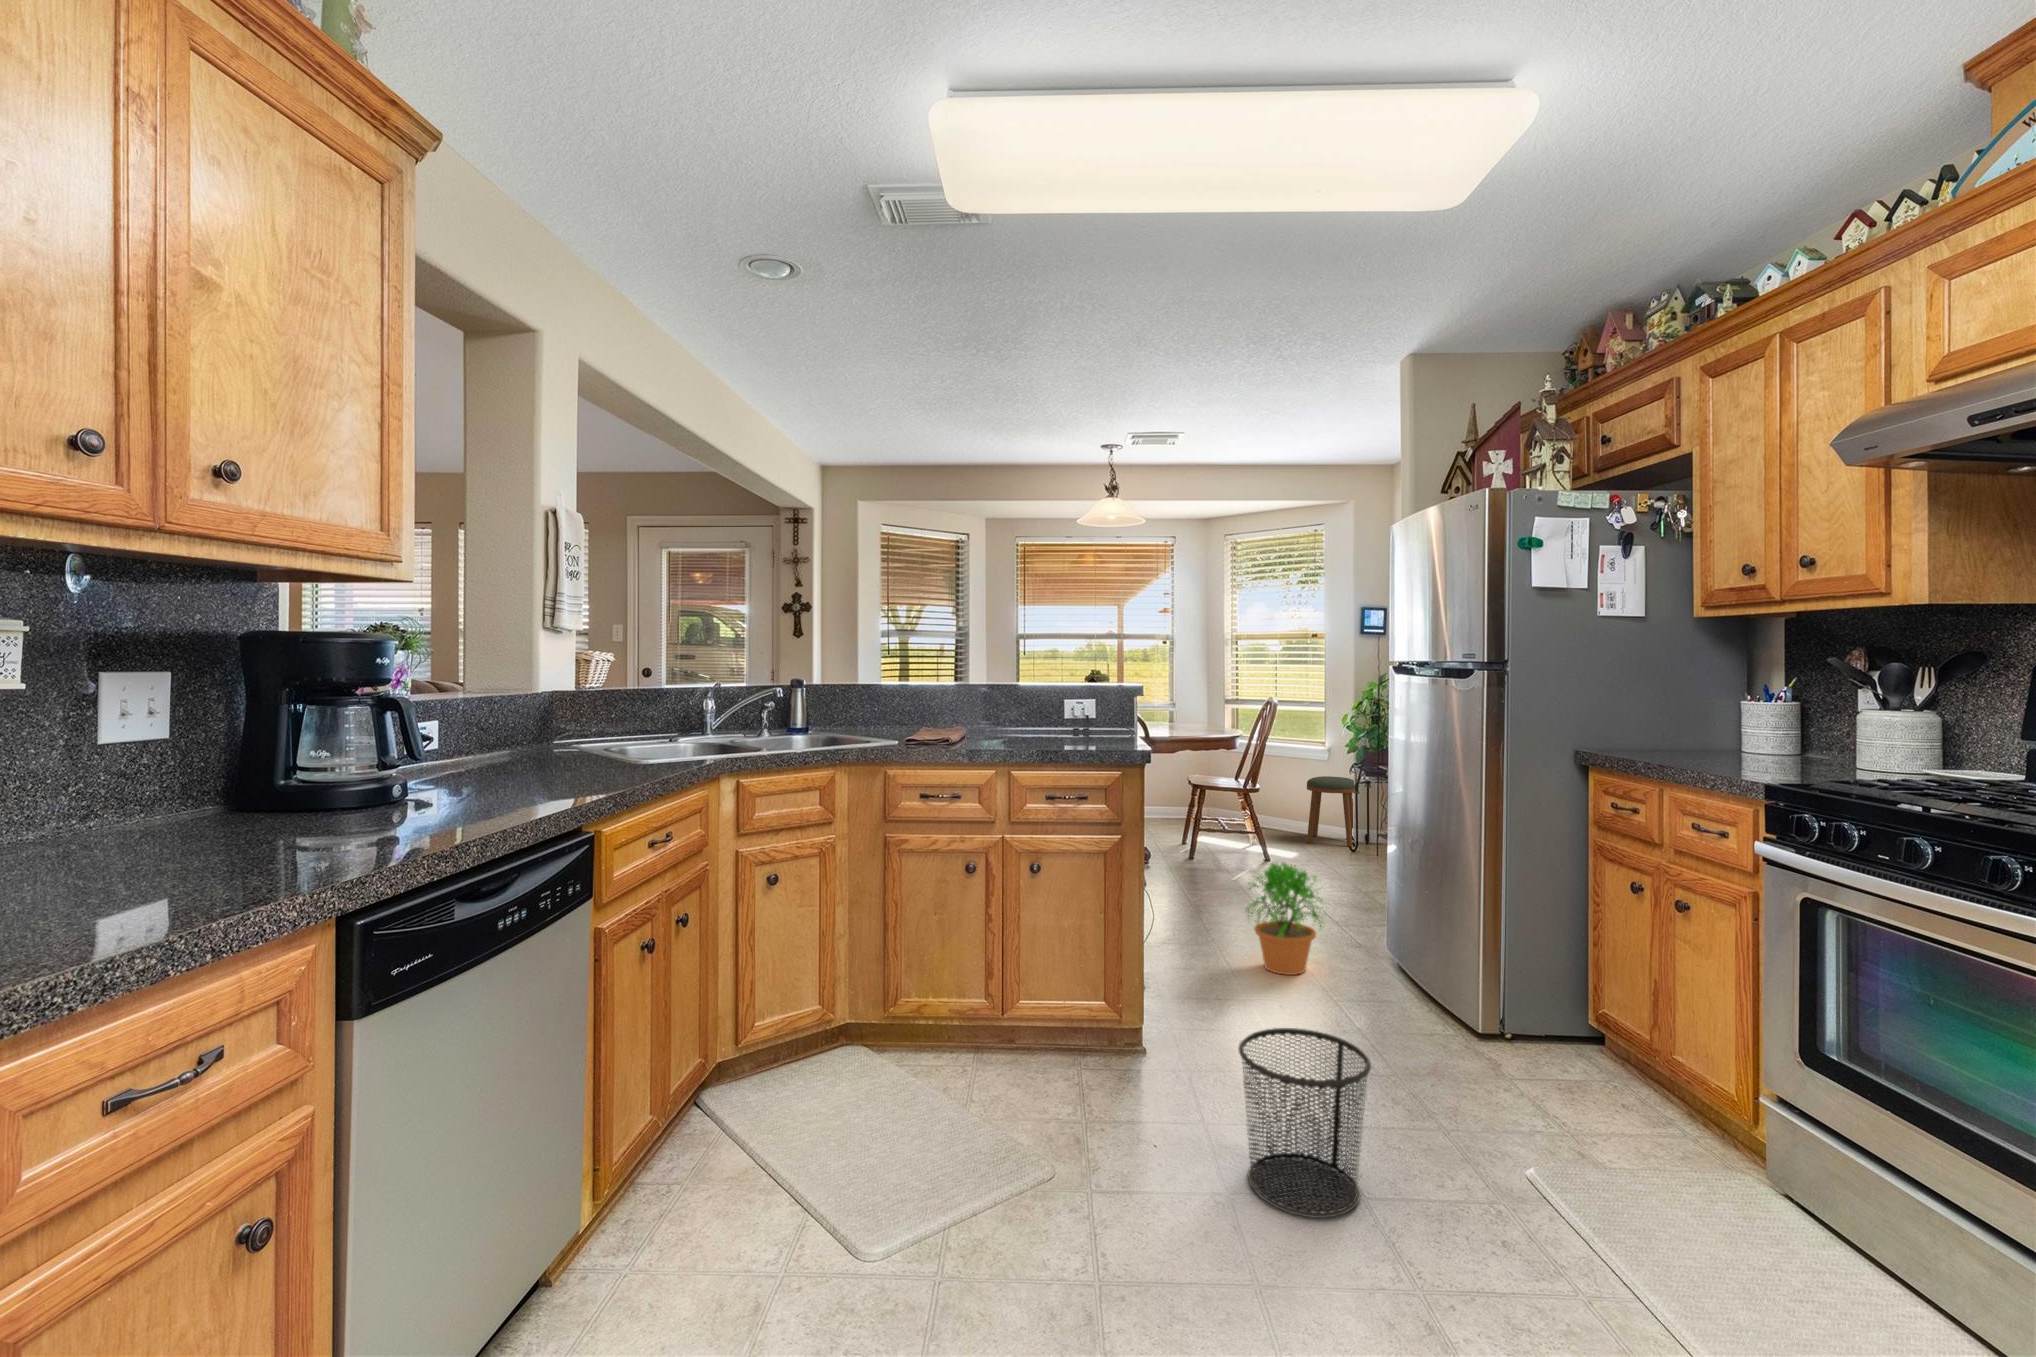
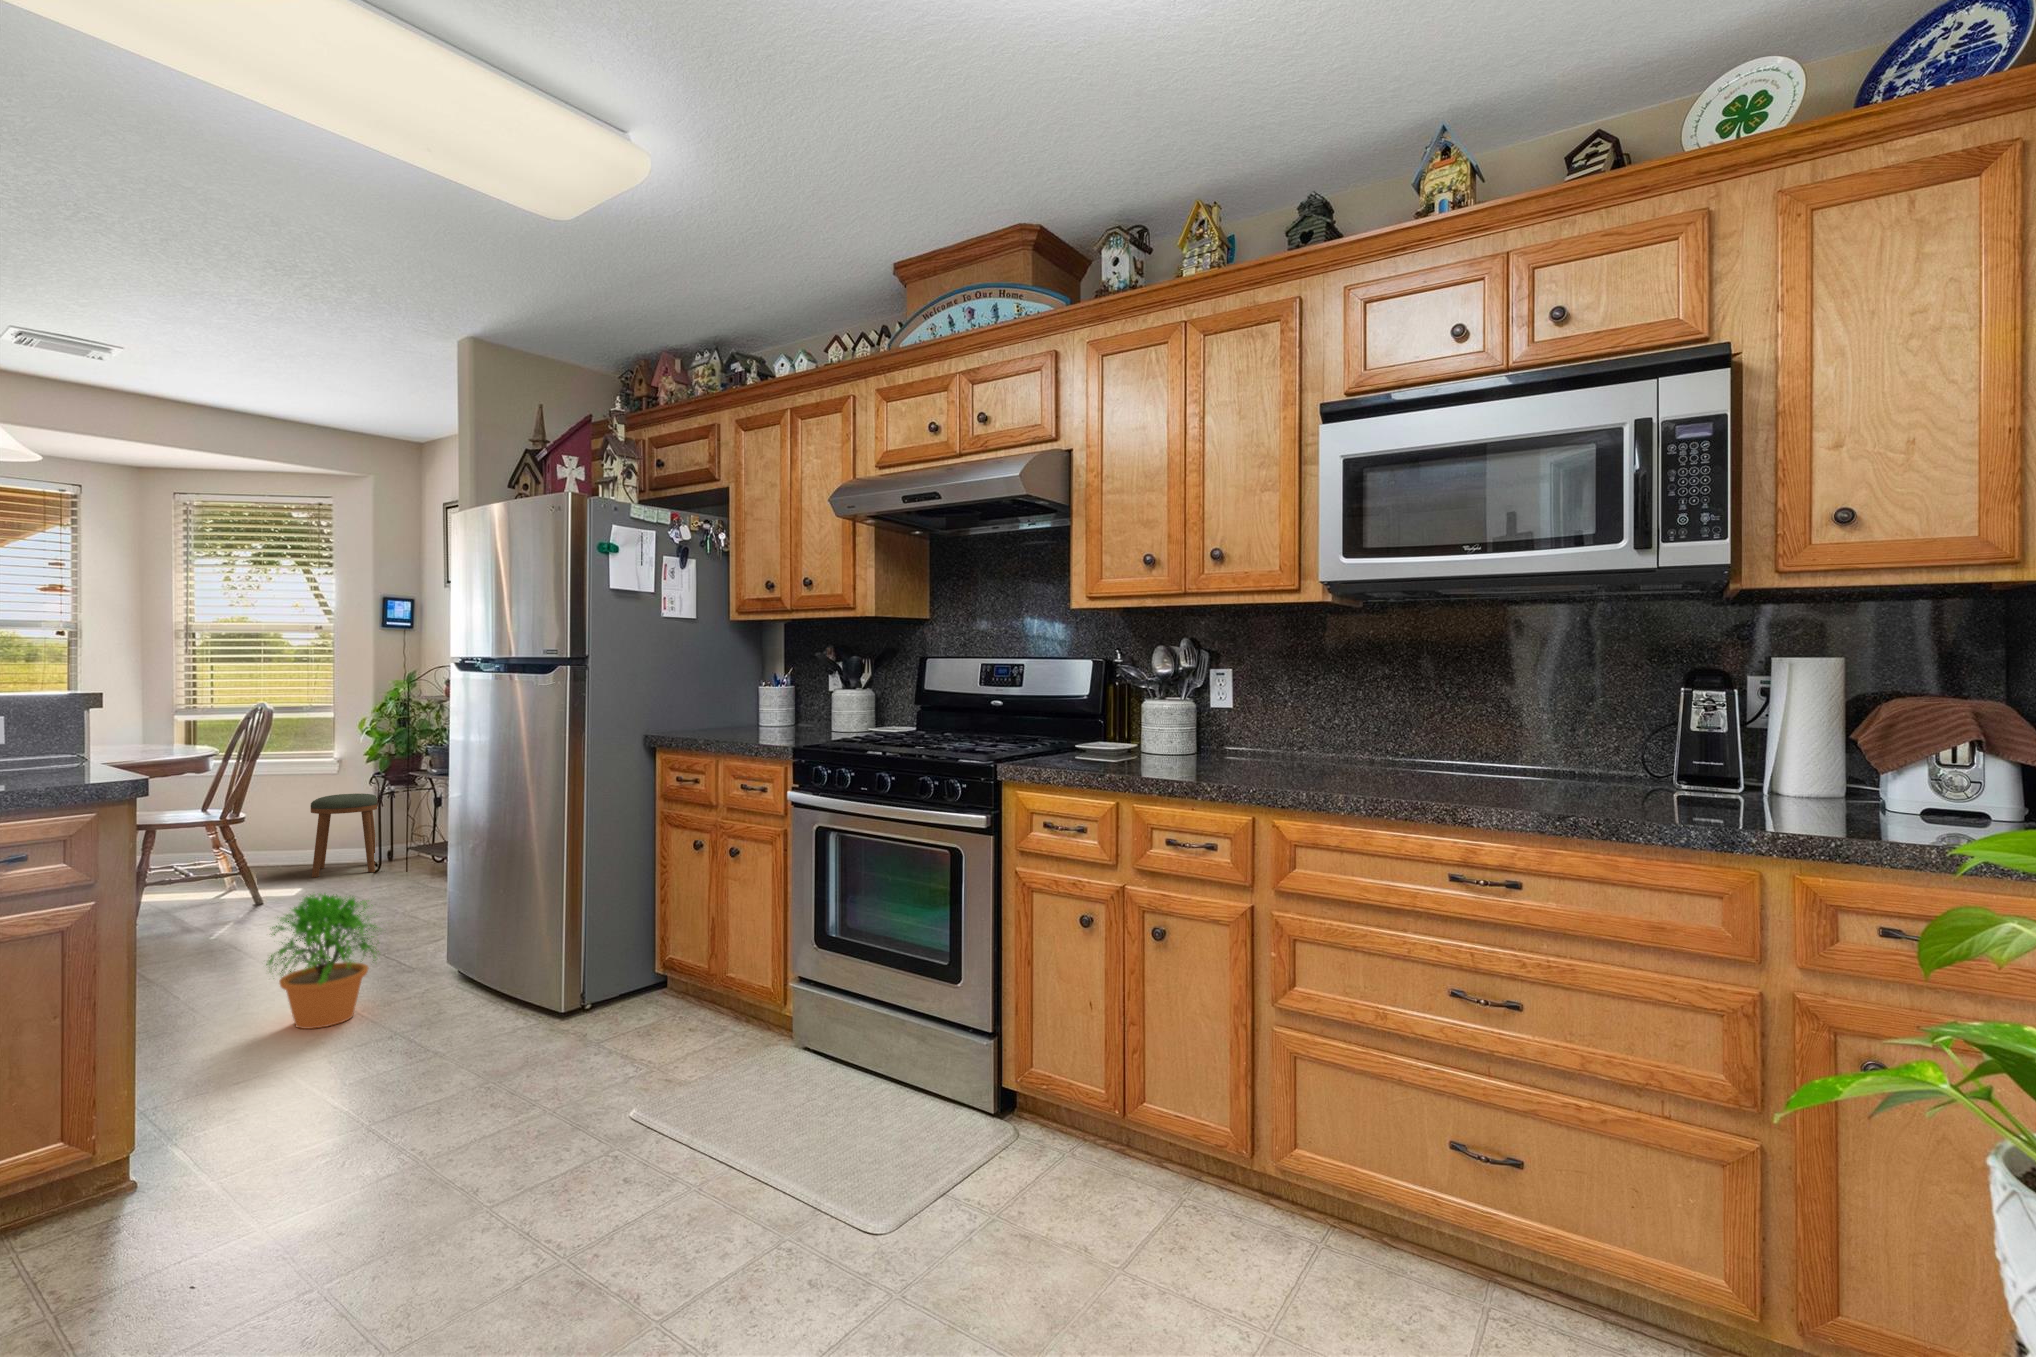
waste bin: present [1239,1028,1371,1218] -> none [331,1050,499,1263]

